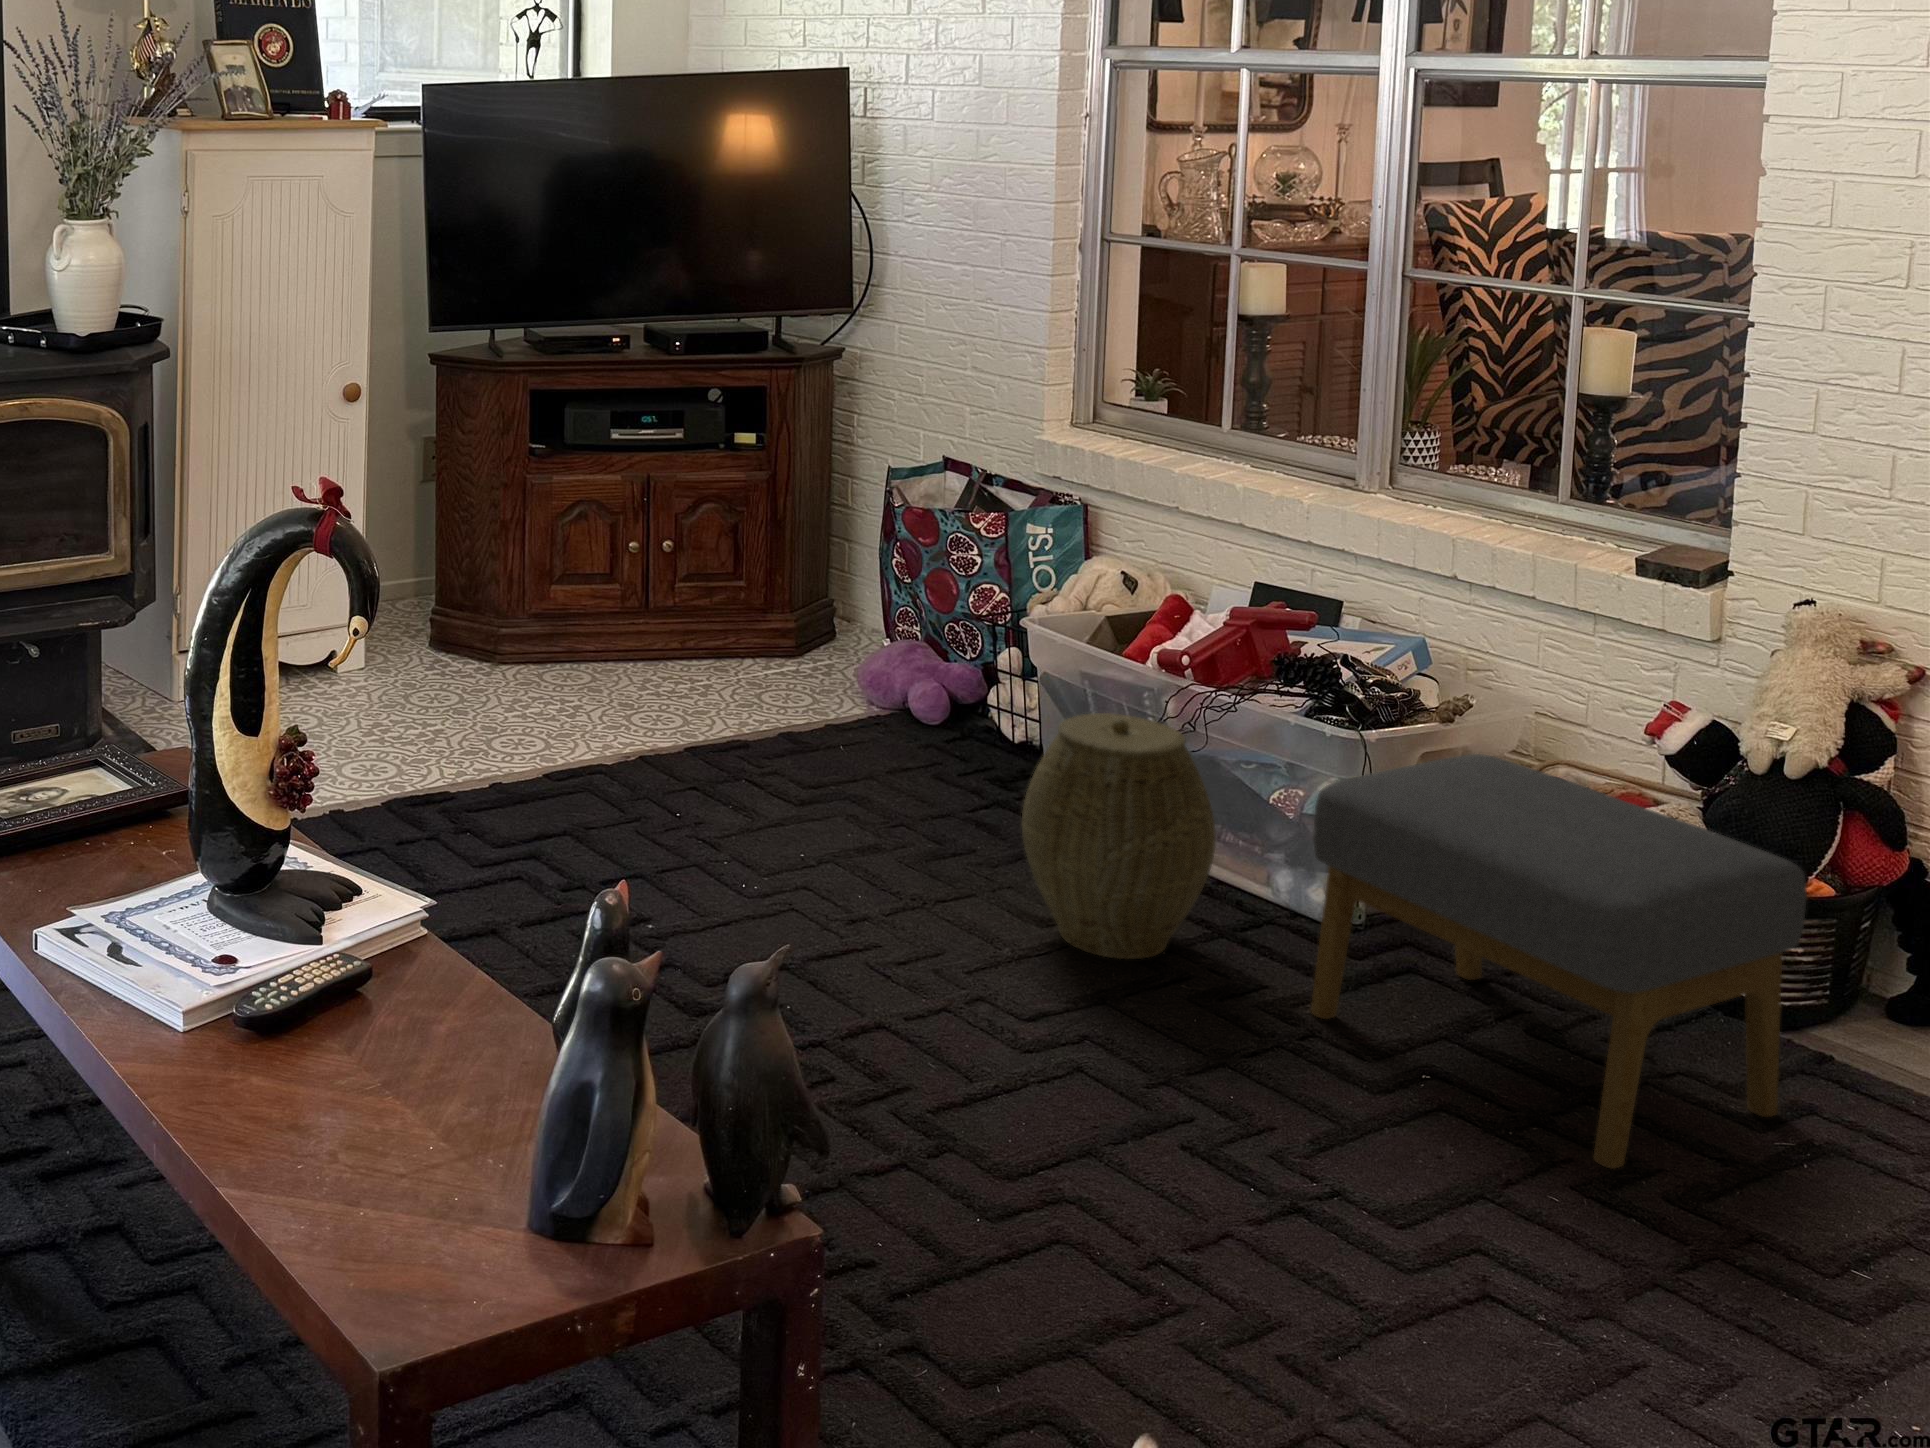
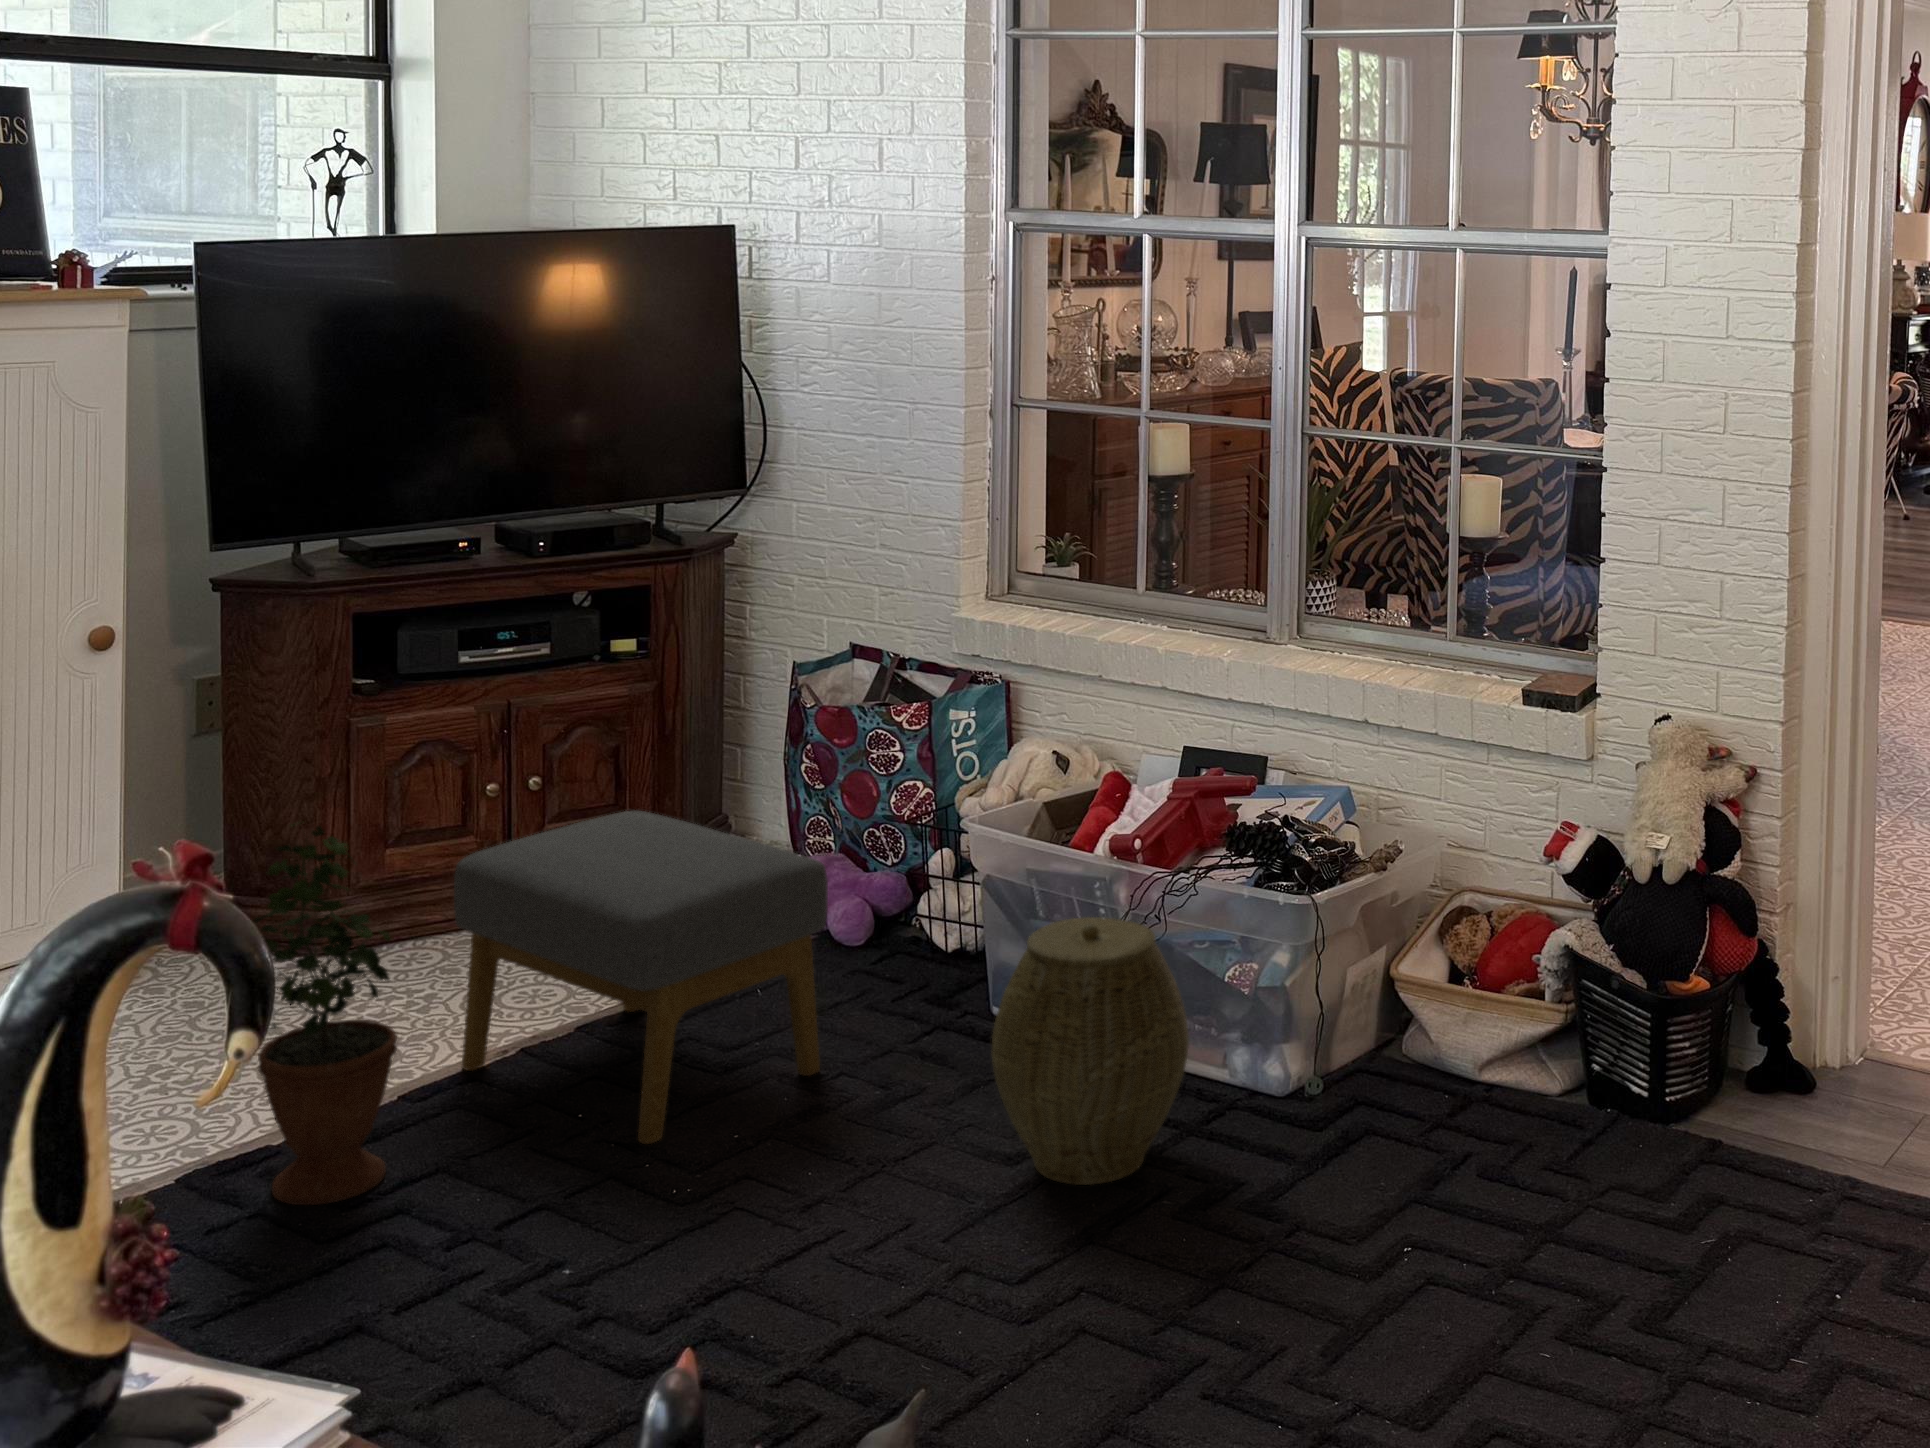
potted plant: none [418,541,536,841] -> present [254,826,397,1205]
footstool: present [1311,754,1807,1169] -> present [454,811,828,1144]

